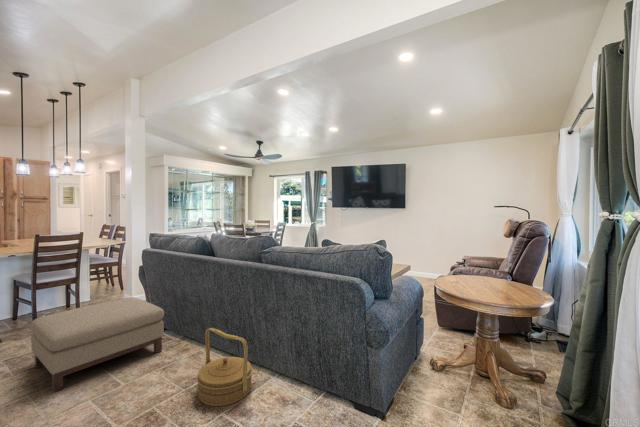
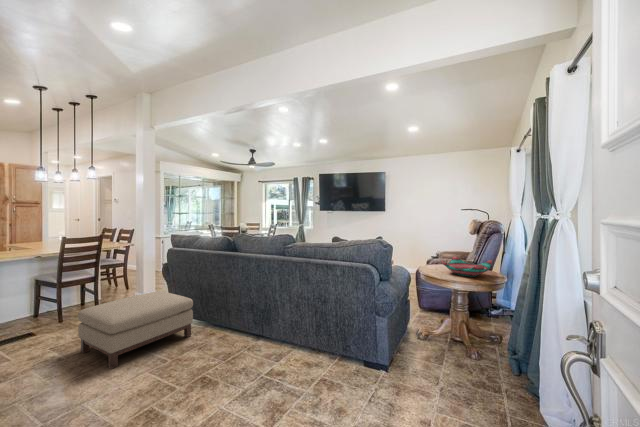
decorative bowl: none [463,266,532,295] -> present [441,256,492,277]
woven basket: present [197,328,253,406] -> none [236,310,280,371]

